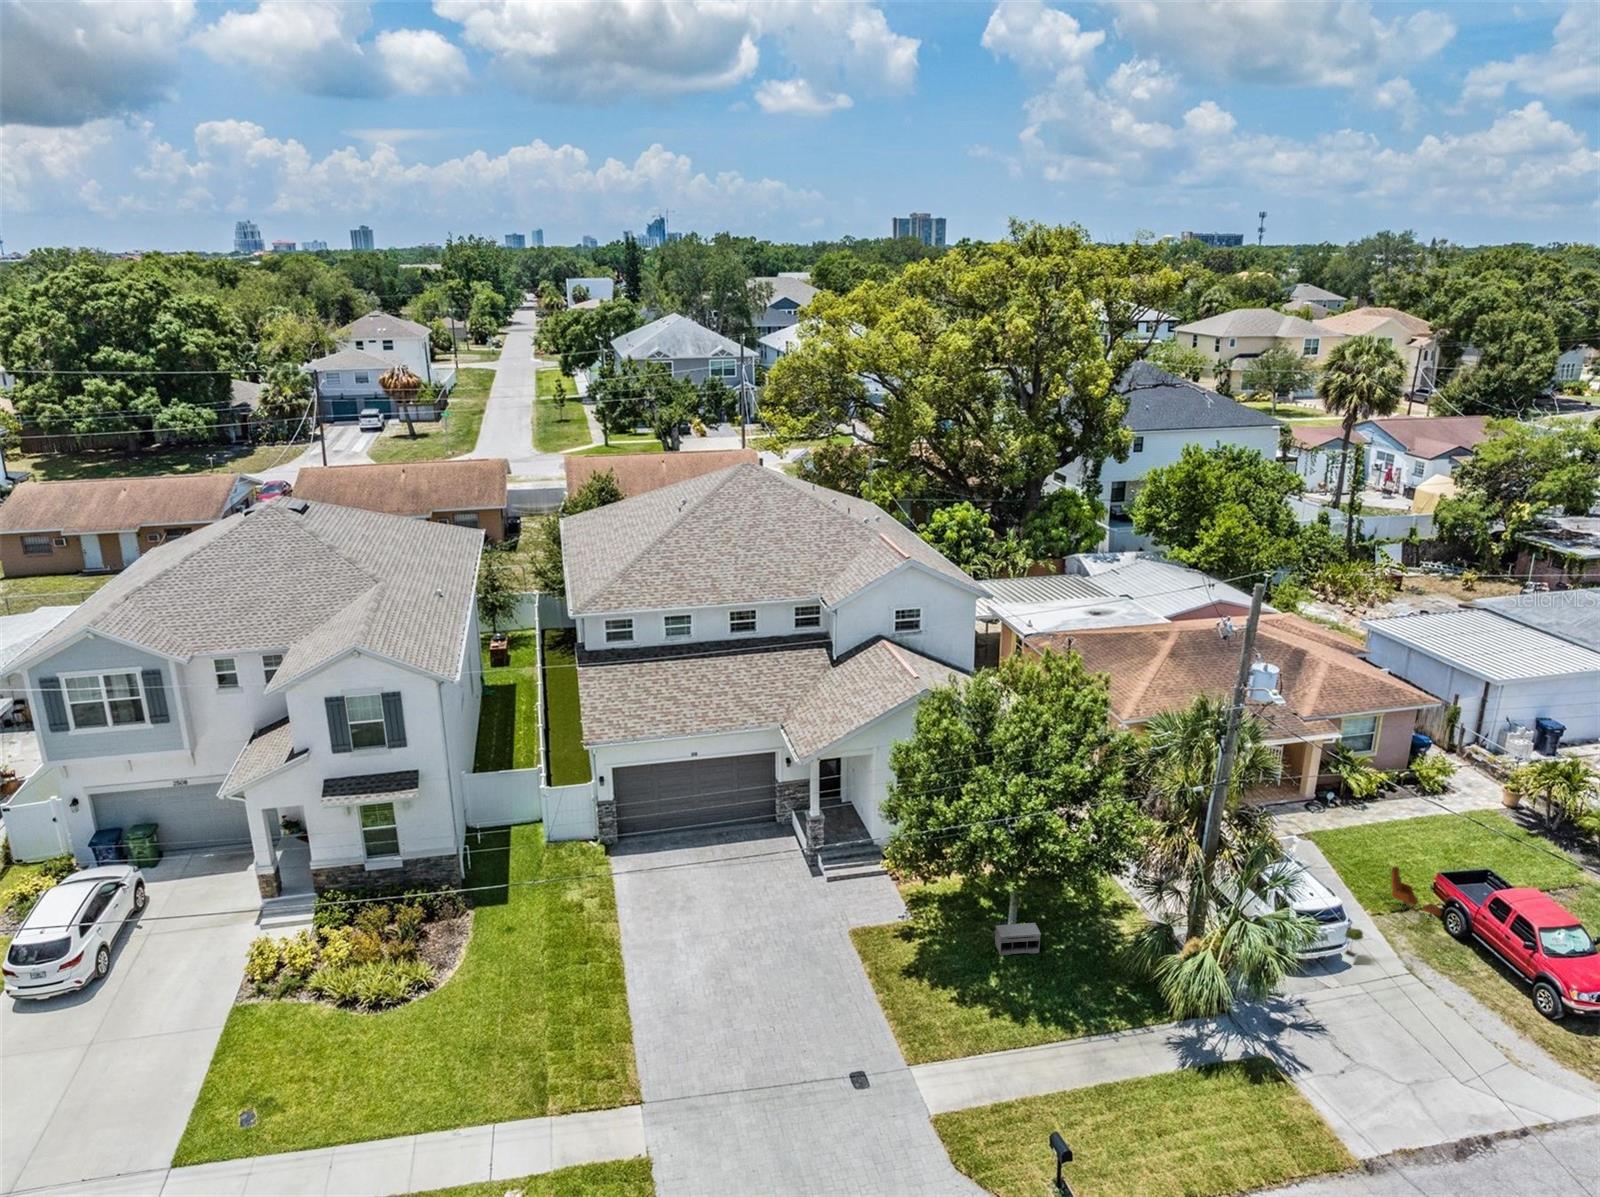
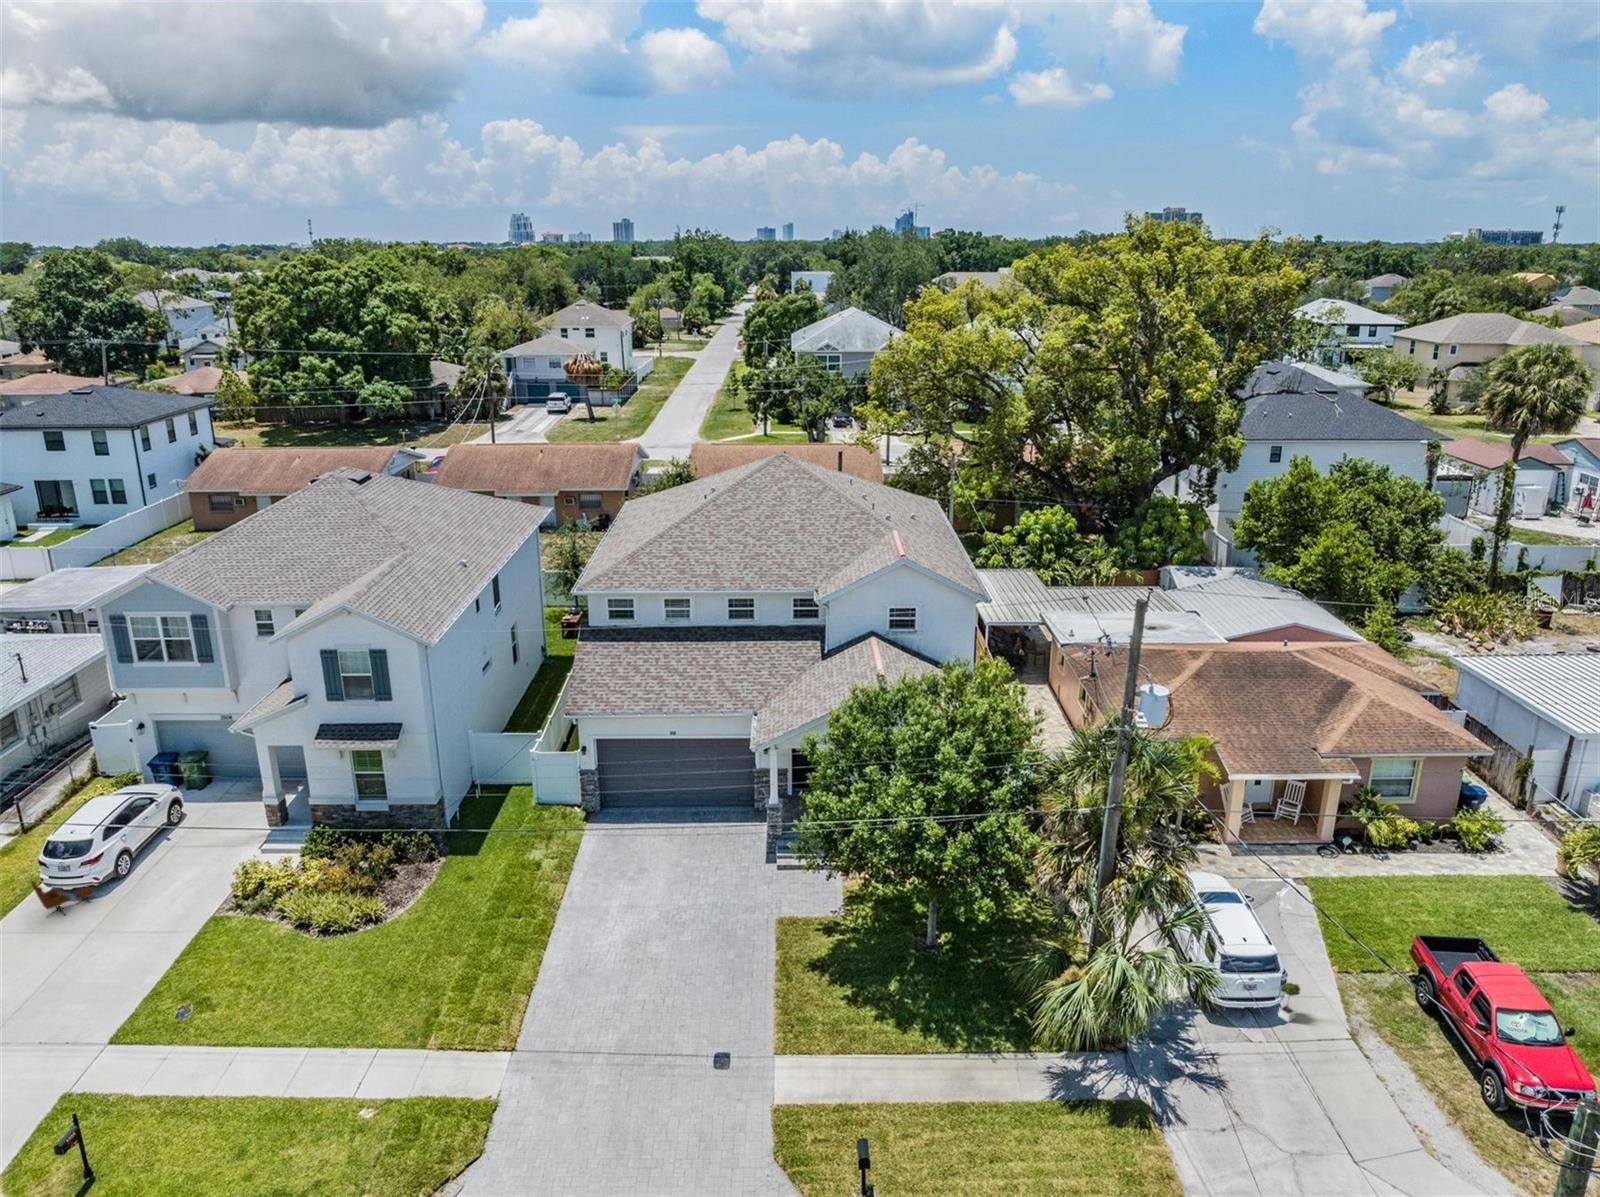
lounge chair: present [1391,866,1442,918] -> present [31,882,94,913]
bench: present [995,923,1041,956] -> none [911,932,954,965]

